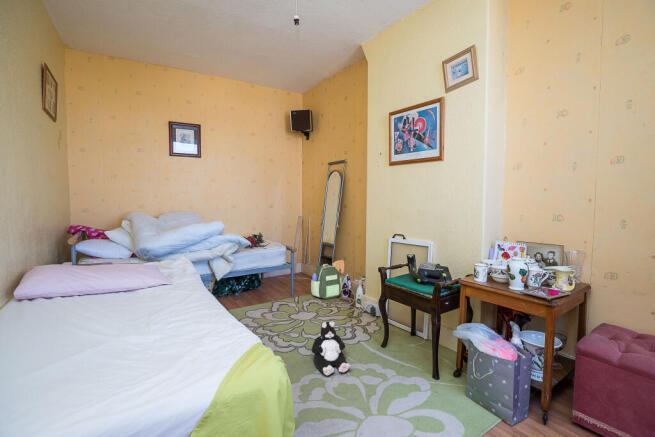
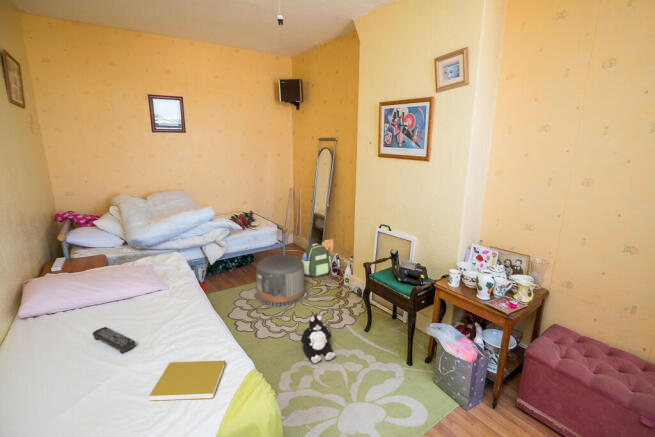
pouf: none [264,272,314,324] -> present [256,255,304,306]
remote control: none [79,309,125,332] -> present [93,327,135,353]
book: none [130,336,225,372] -> present [149,360,225,401]

